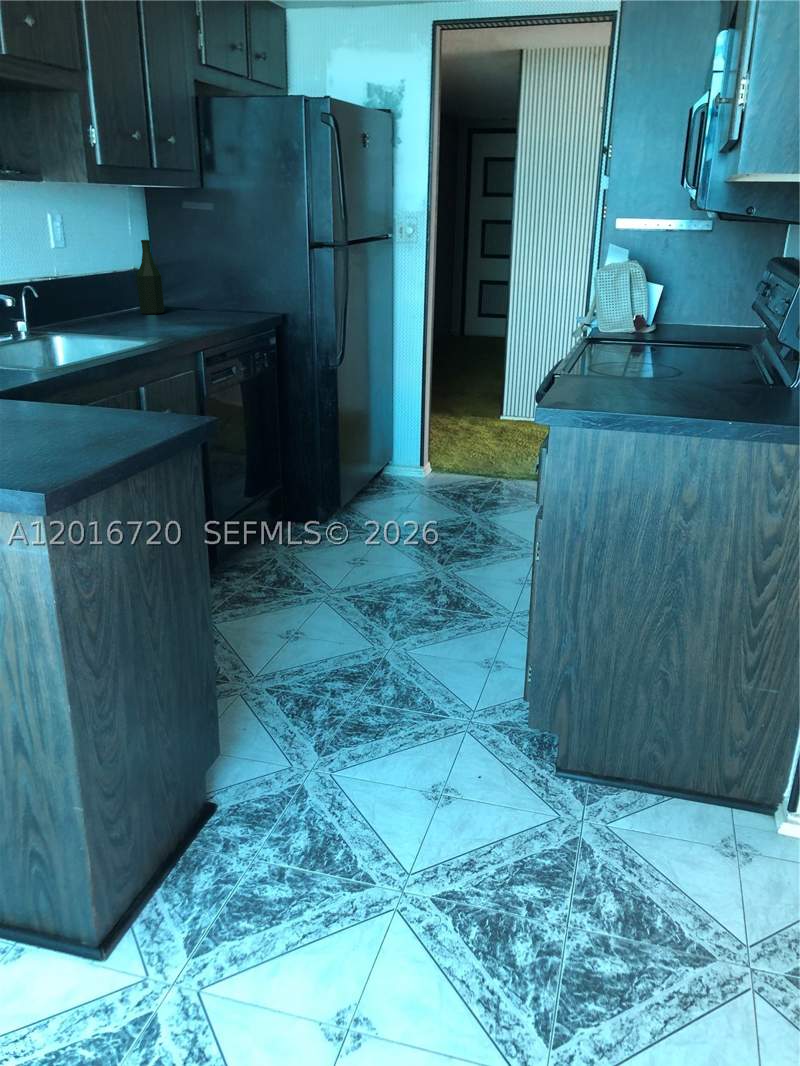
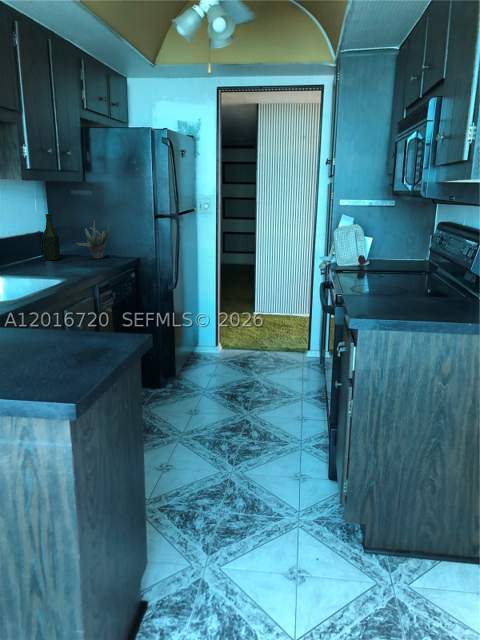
succulent plant: none [186,249,239,313] -> present [77,222,109,258]

